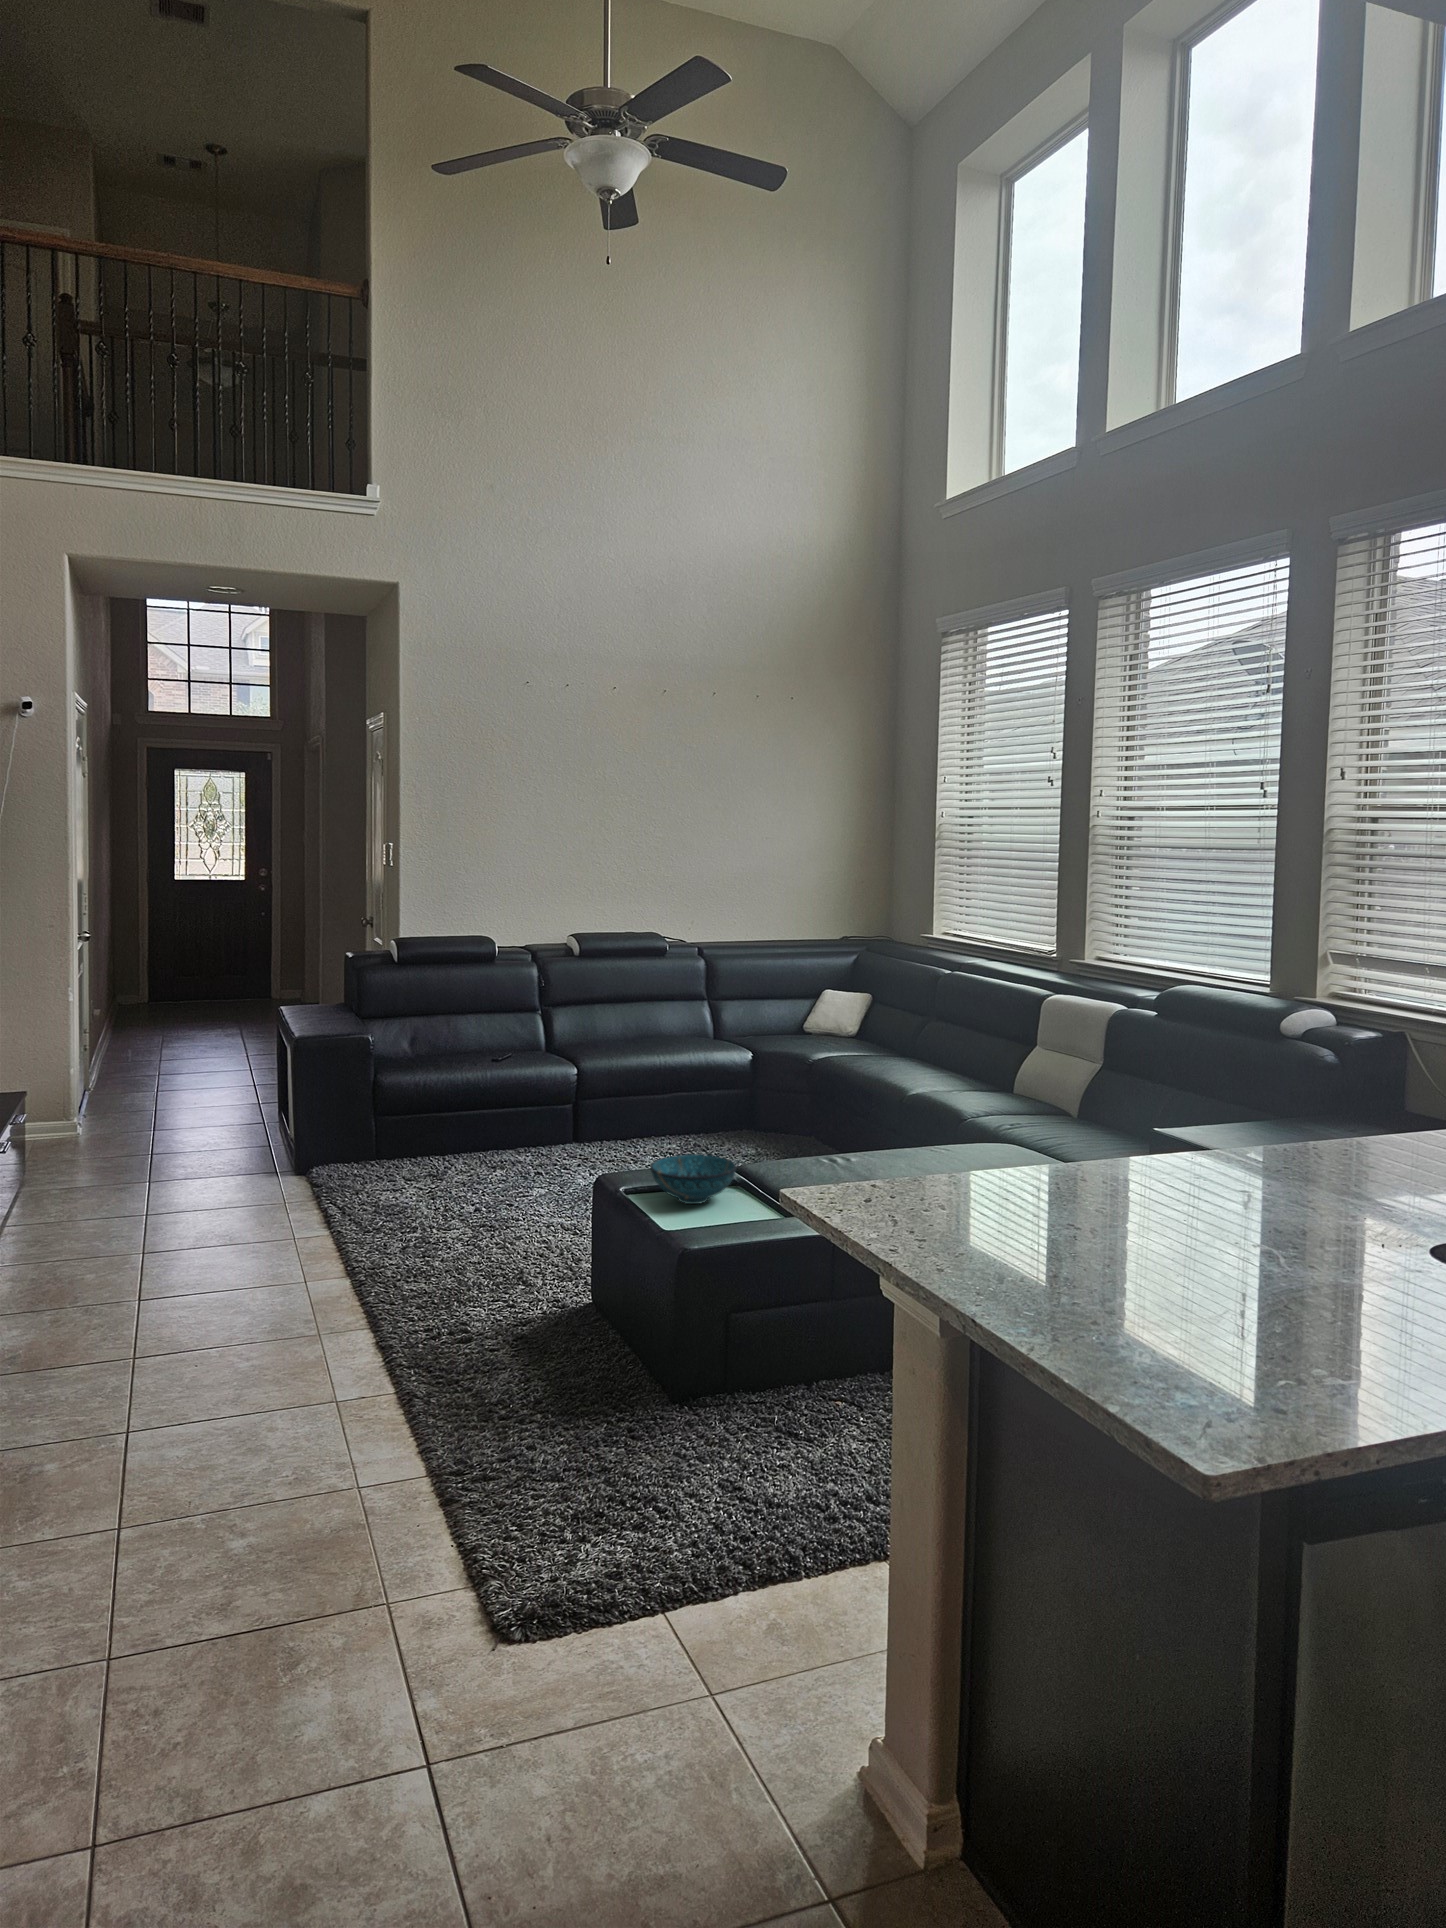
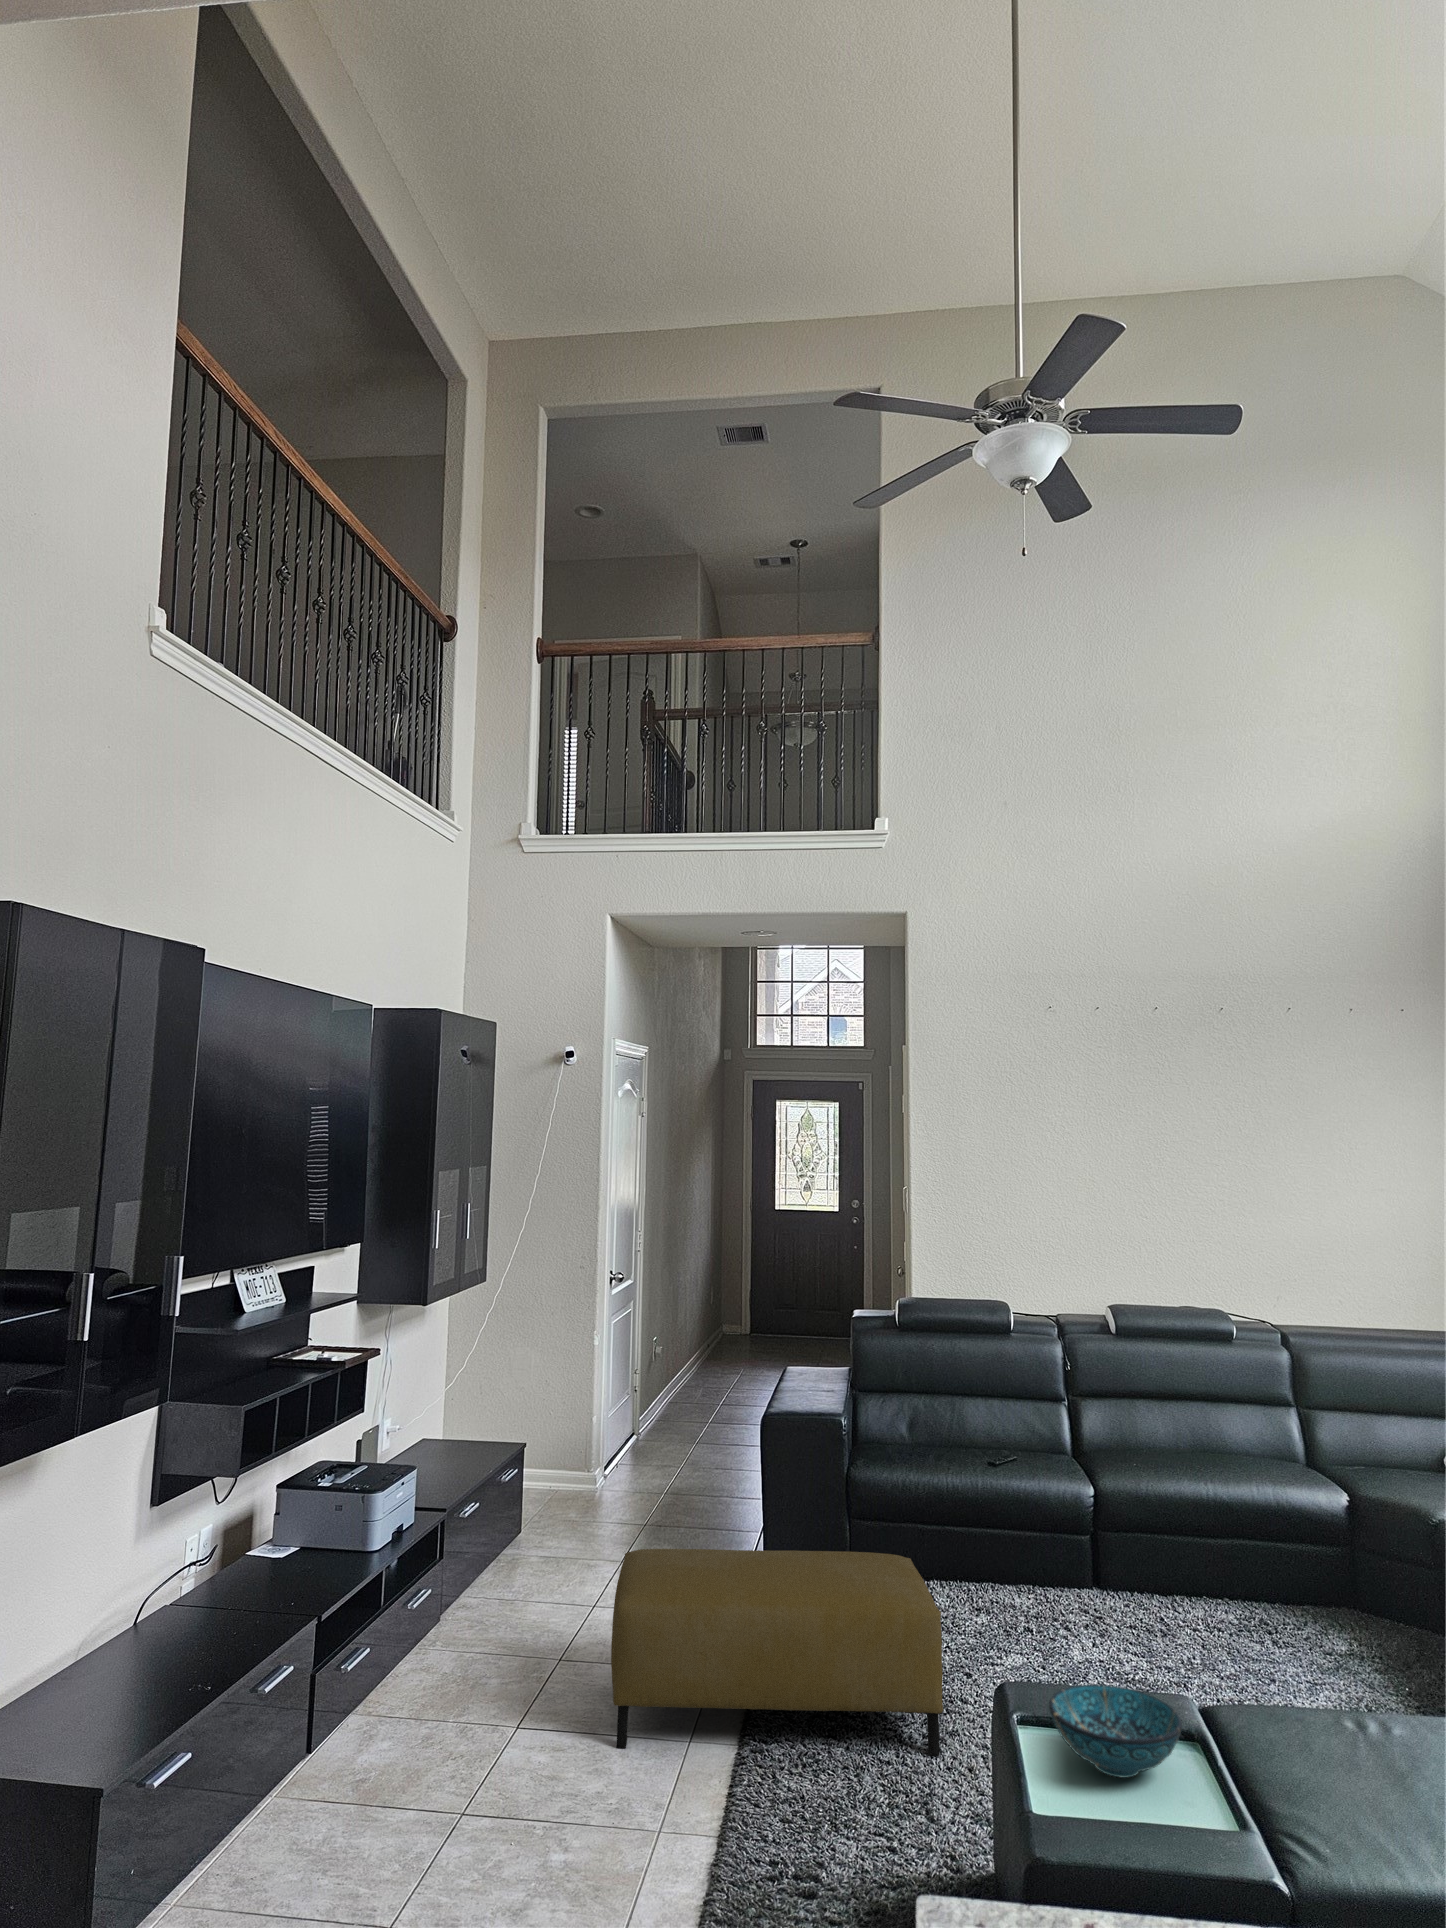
ottoman: none [219,1124,516,1297] -> present [611,1549,943,1756]

